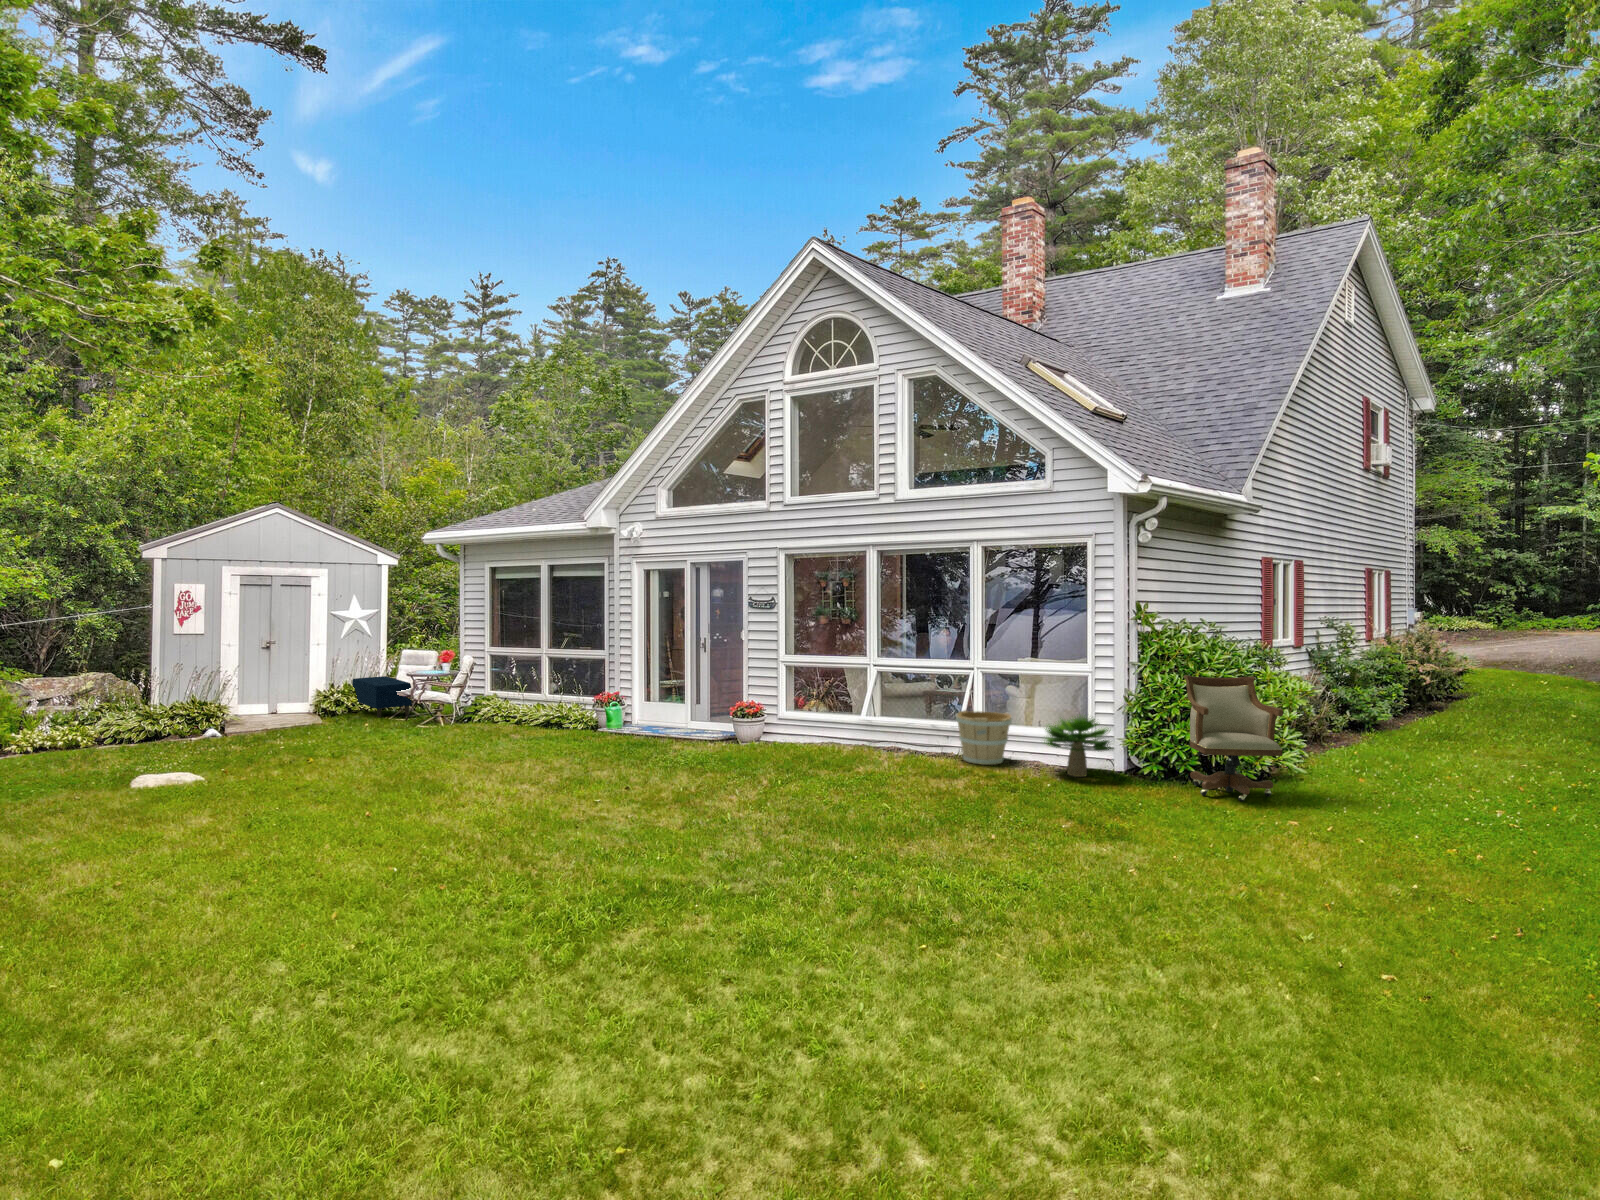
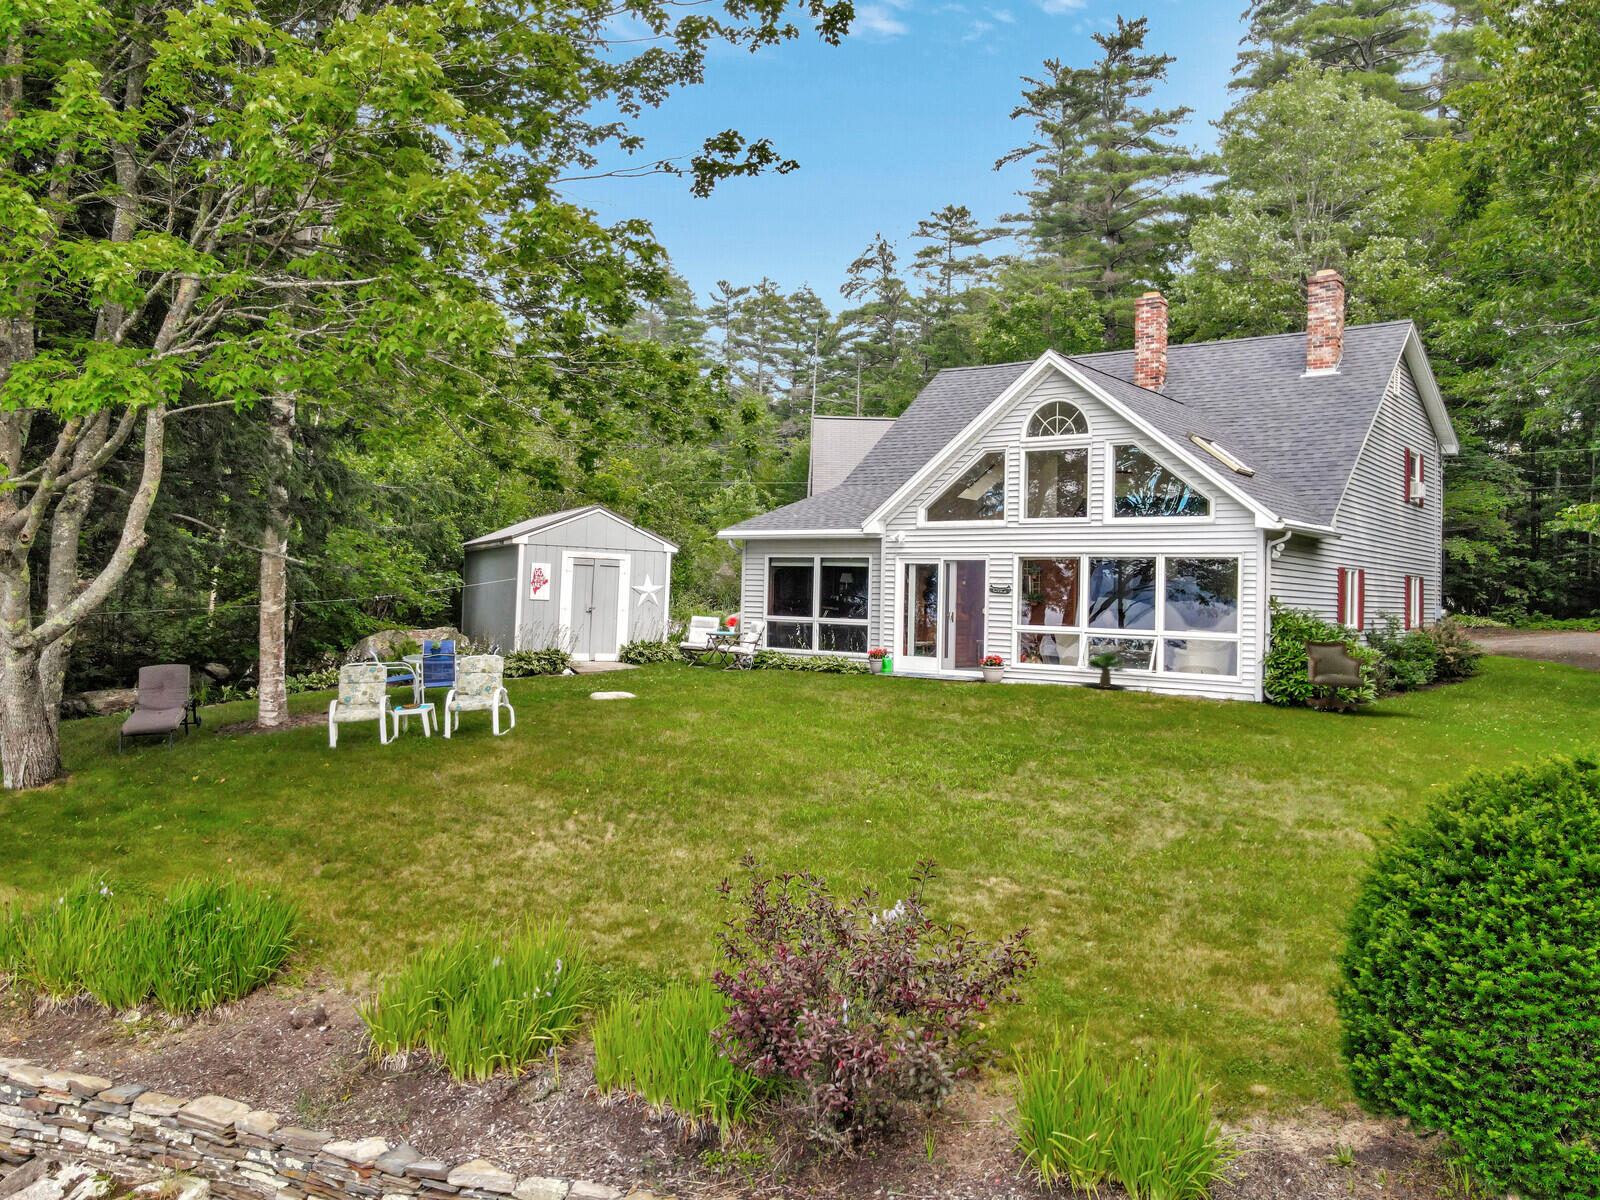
bench: present [352,676,412,718] -> none [674,638,723,668]
wooden bucket: present [956,710,1012,765] -> none [1151,662,1189,695]
potted plant: present [1044,717,1112,777] -> present [1087,654,1125,688]

